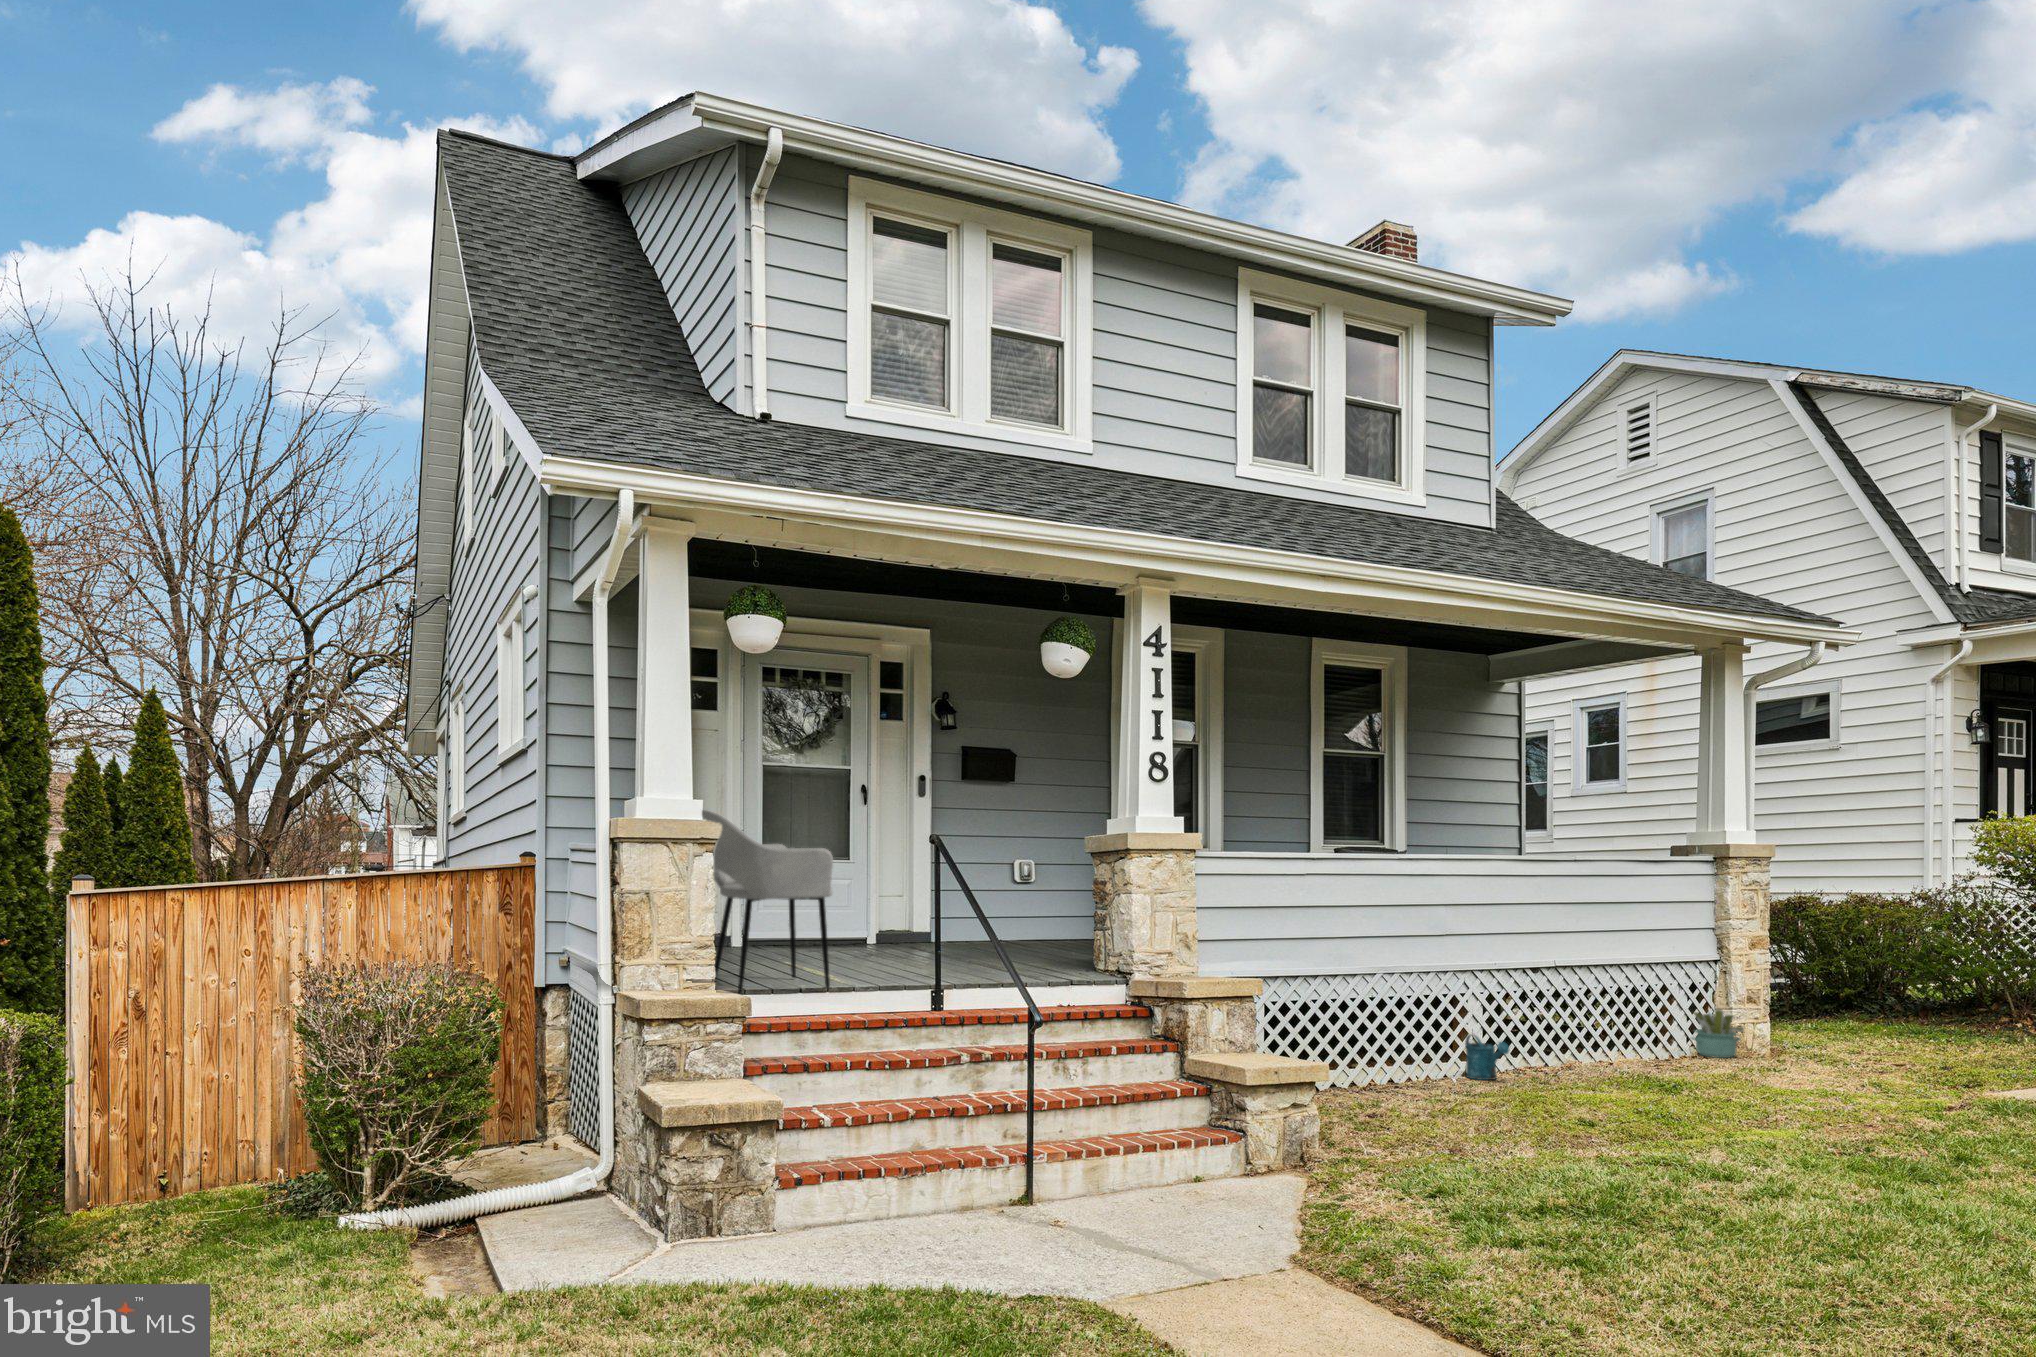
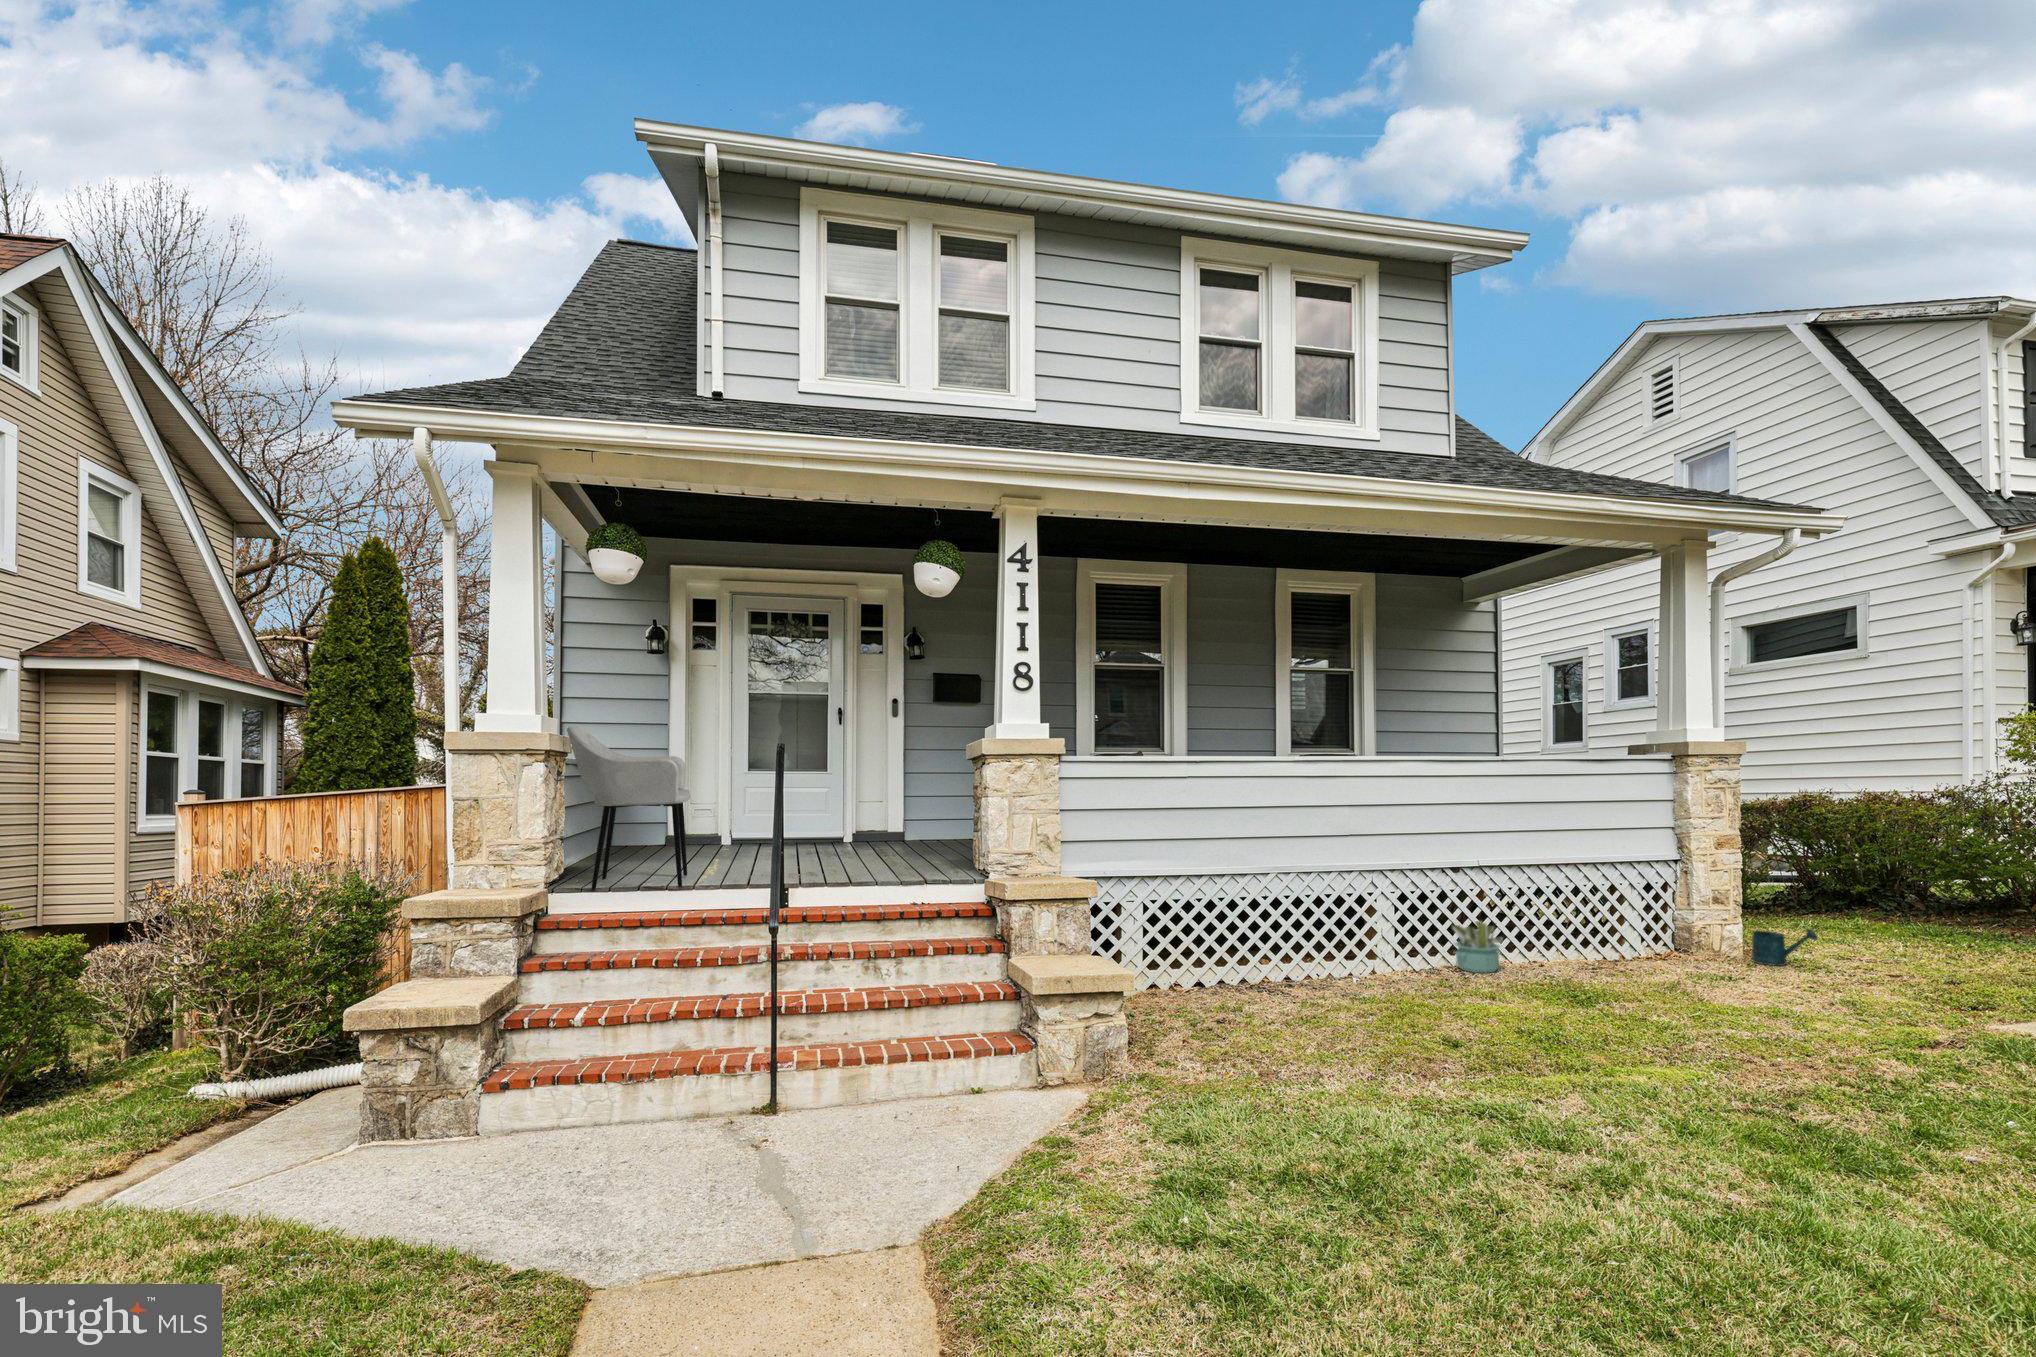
decorative plant: present [1692,1010,1744,1058] -> present [1452,921,1503,973]
watering can: present [1465,1035,1509,1080] -> present [1742,929,1818,966]

